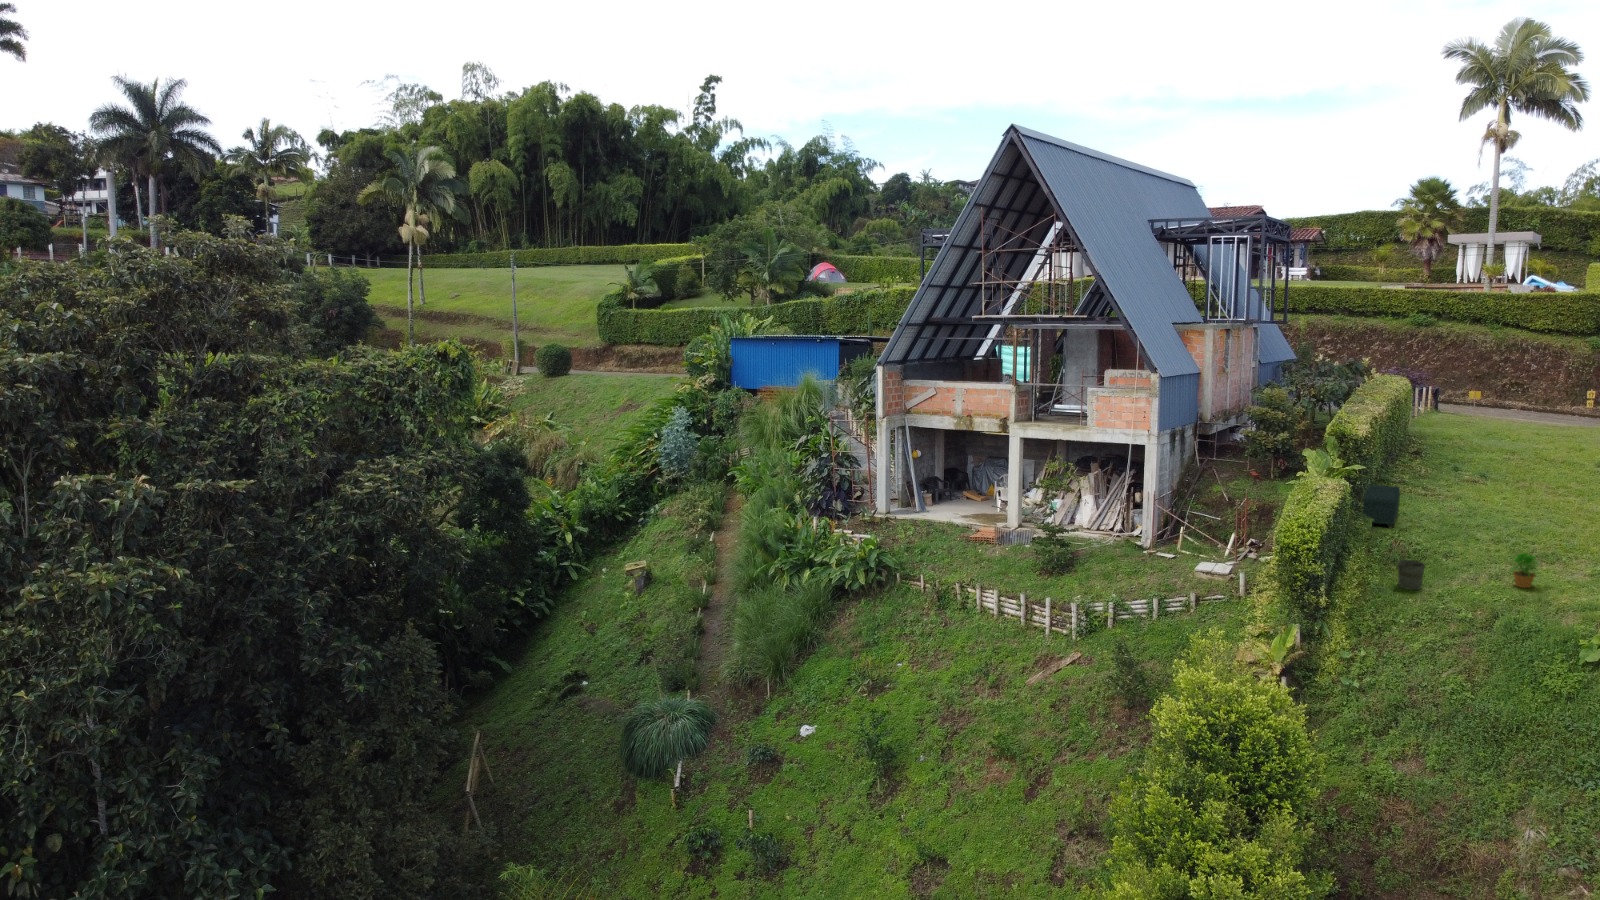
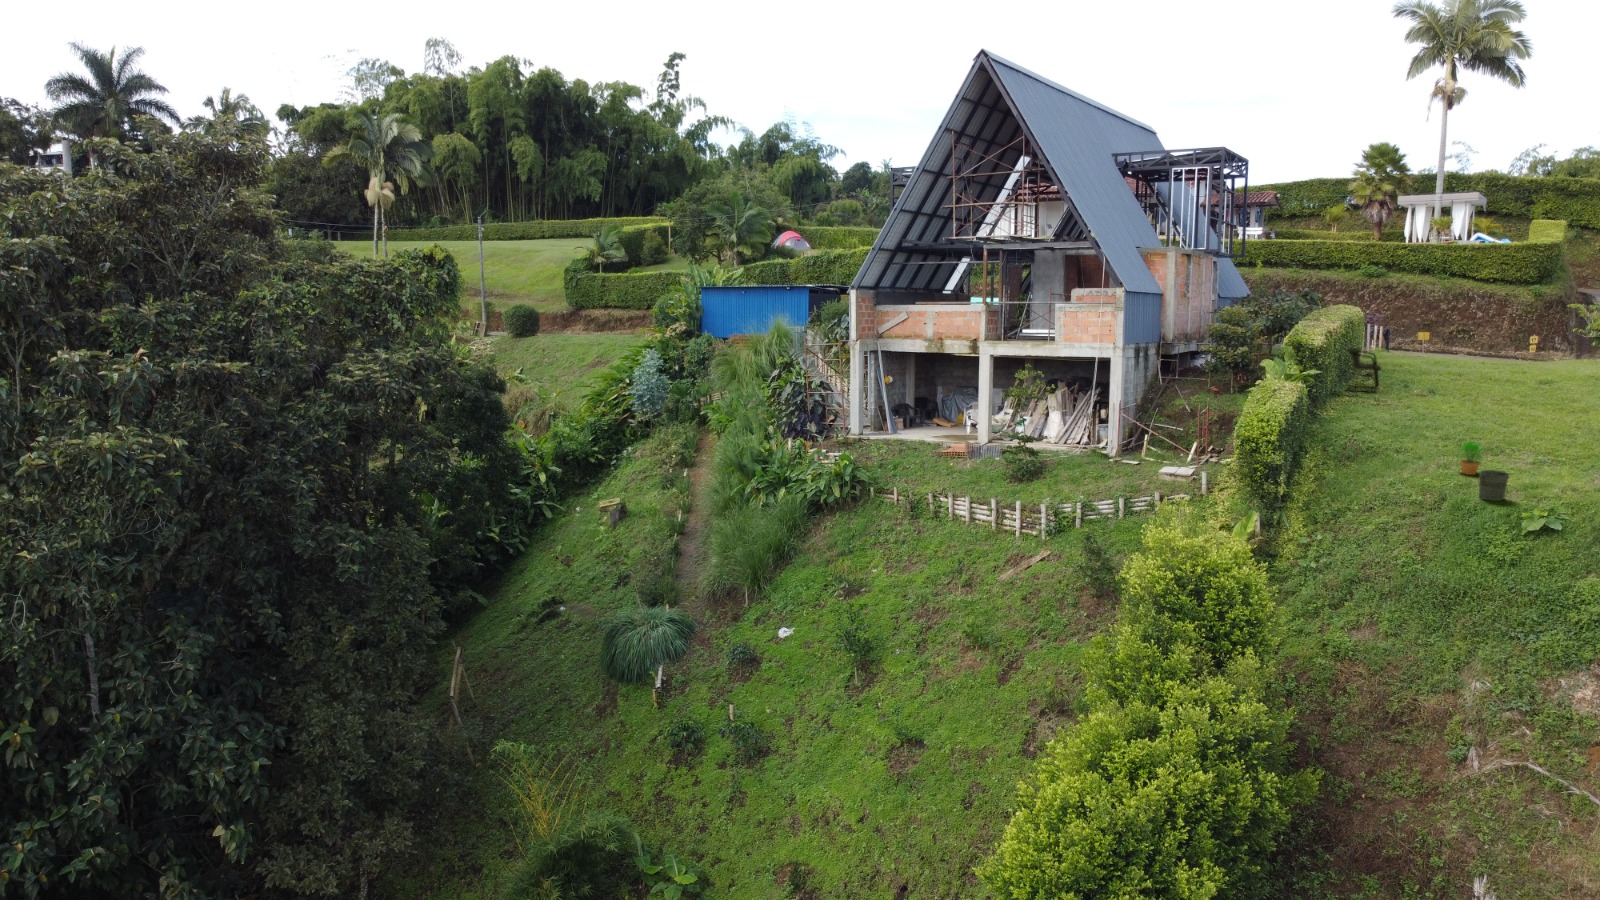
chair: none [1390,428,1432,477] -> present [1347,348,1381,393]
bench: present [1362,485,1400,528] -> none [1317,393,1353,432]
bucket: present [1397,560,1426,590] -> present [1479,470,1509,501]

